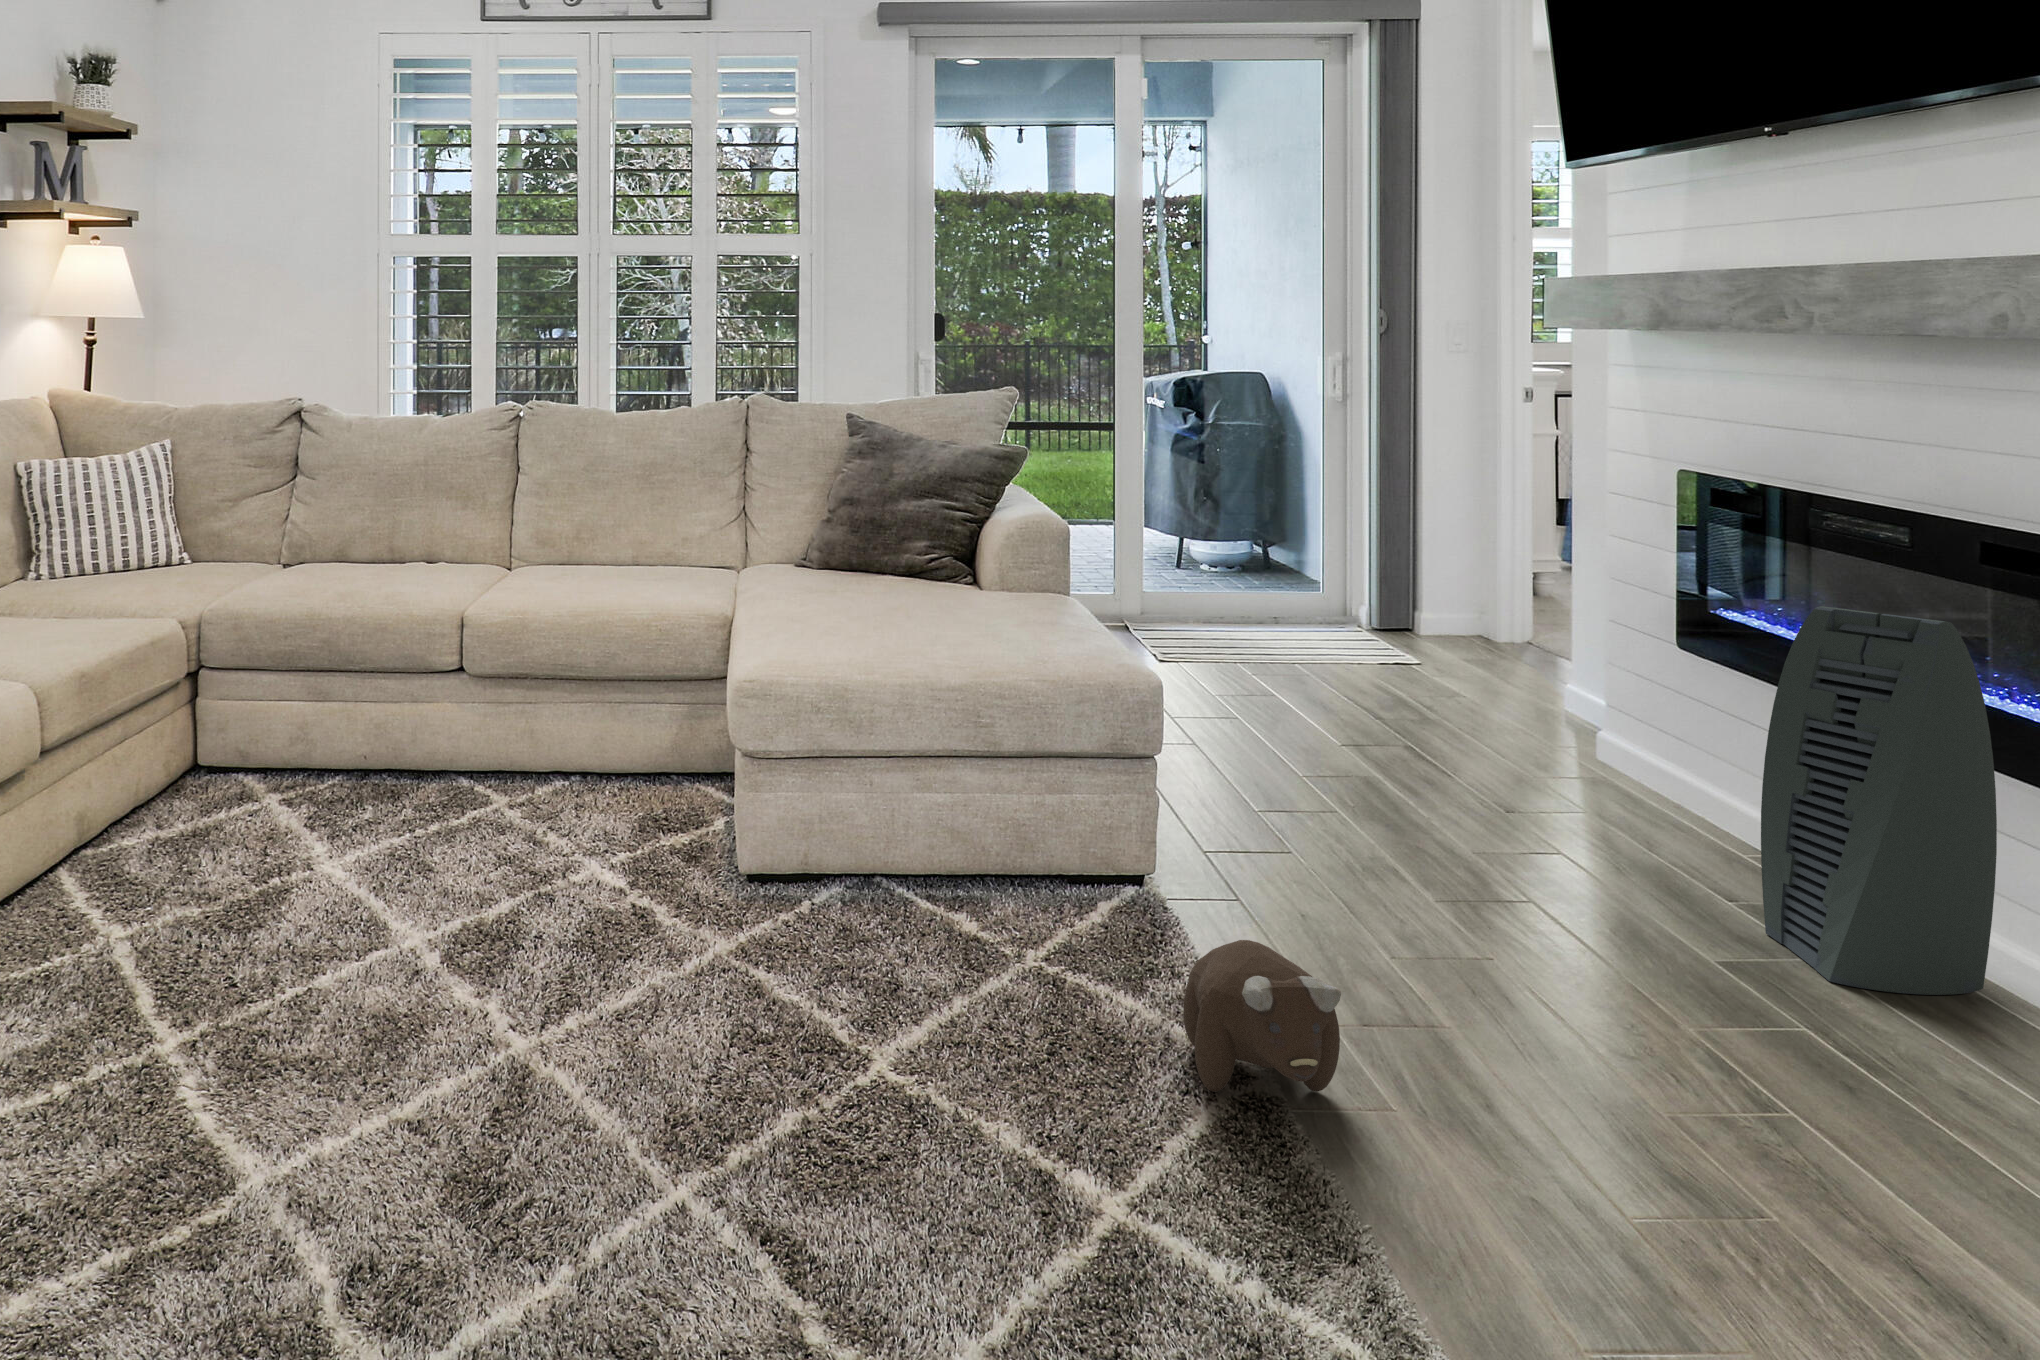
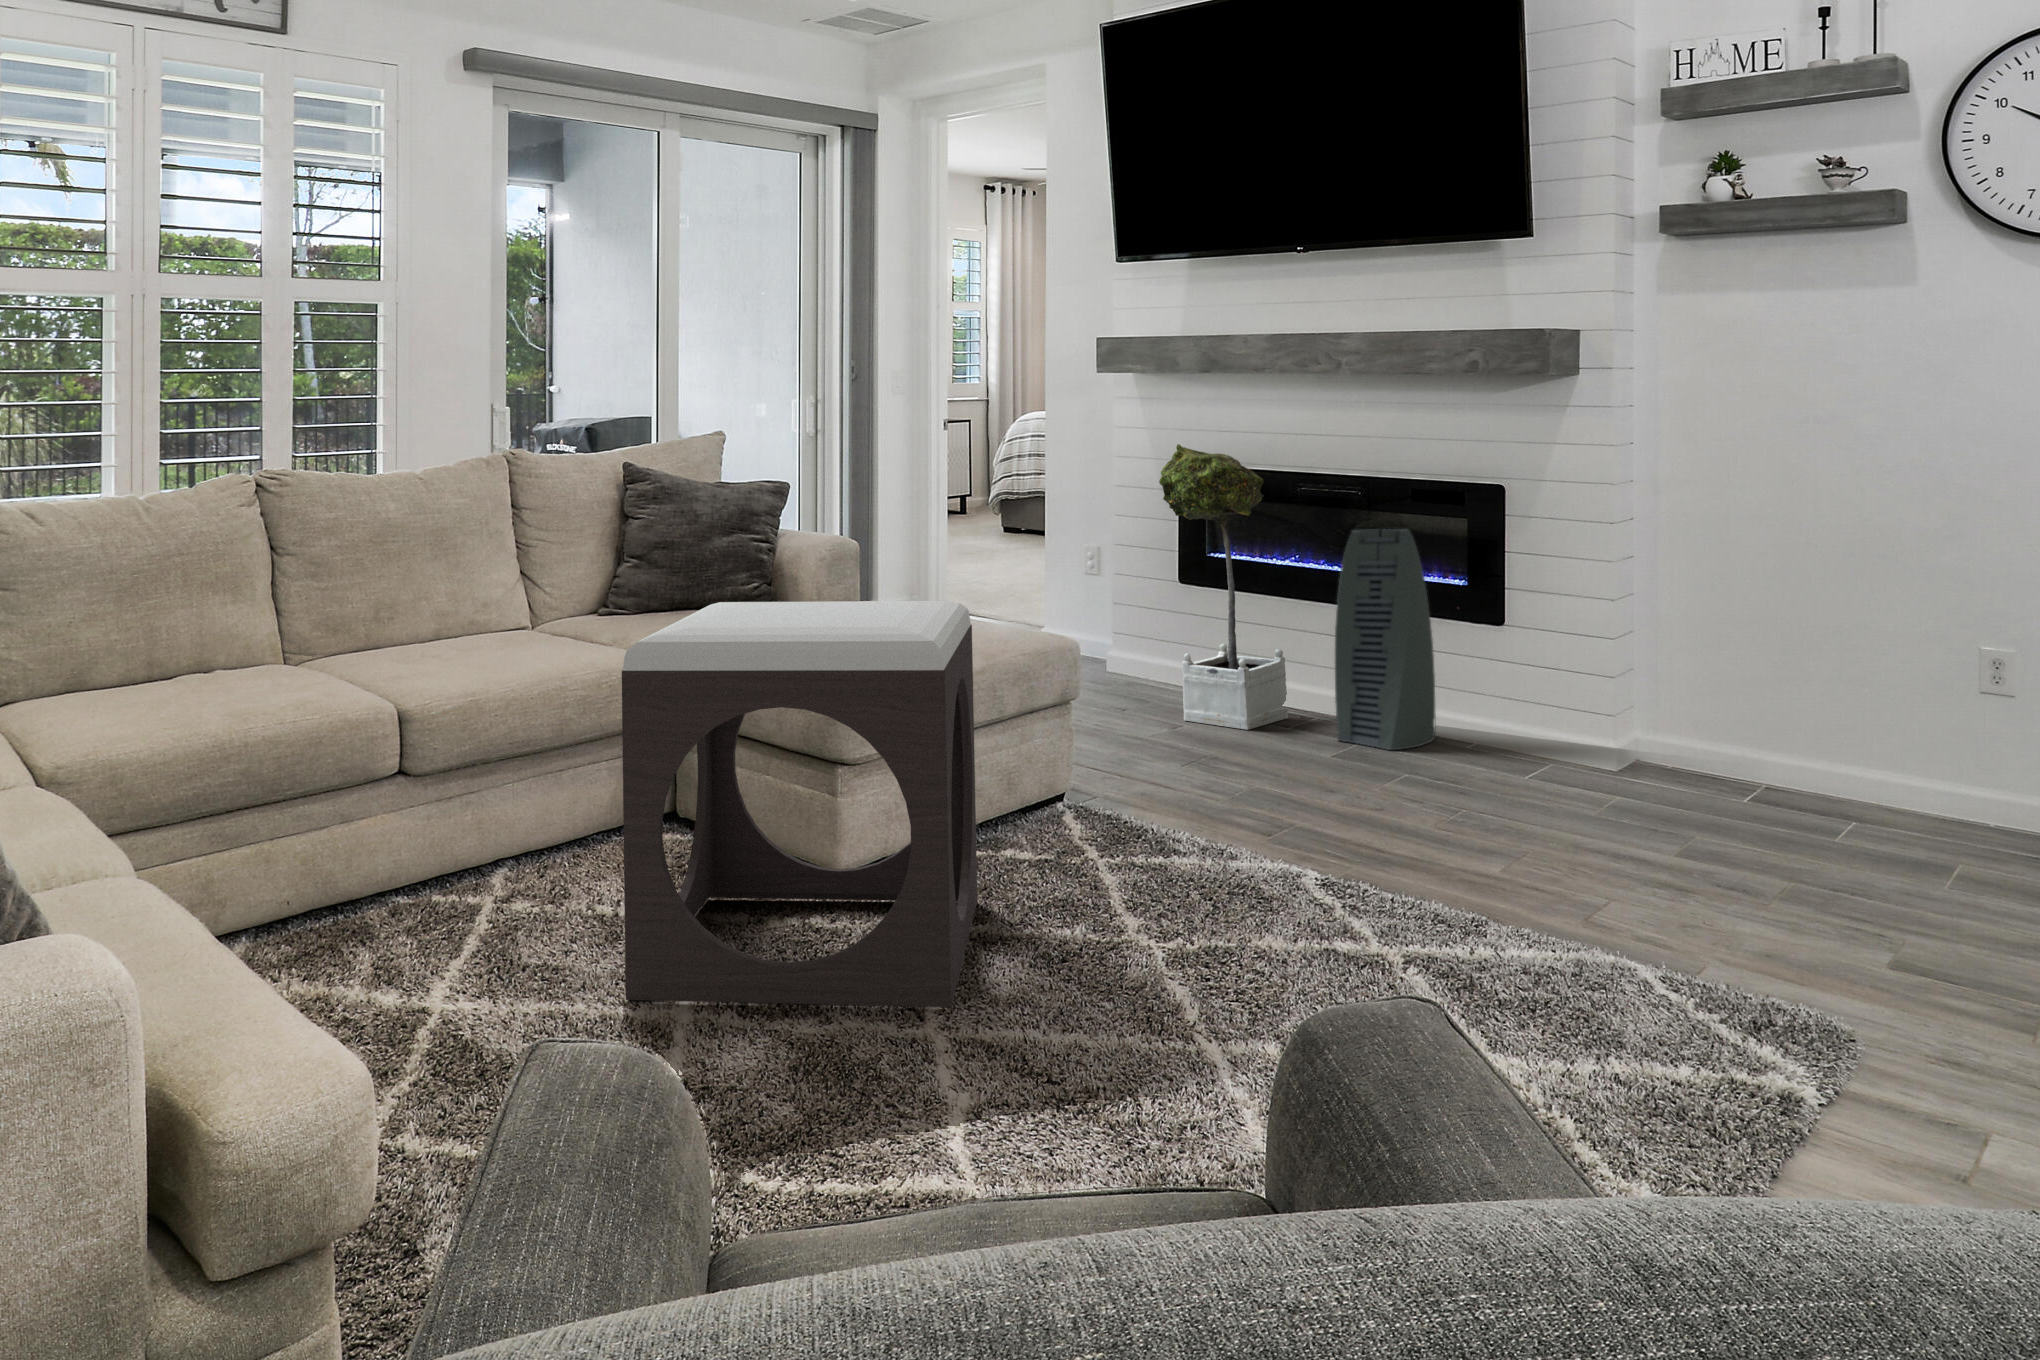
potted tree: none [1564,436,1764,870] -> present [1159,444,1288,730]
footstool: none [363,572,796,1071] -> present [622,601,977,1007]
plush toy: present [1183,940,1341,1092] -> none [1232,766,1366,866]

